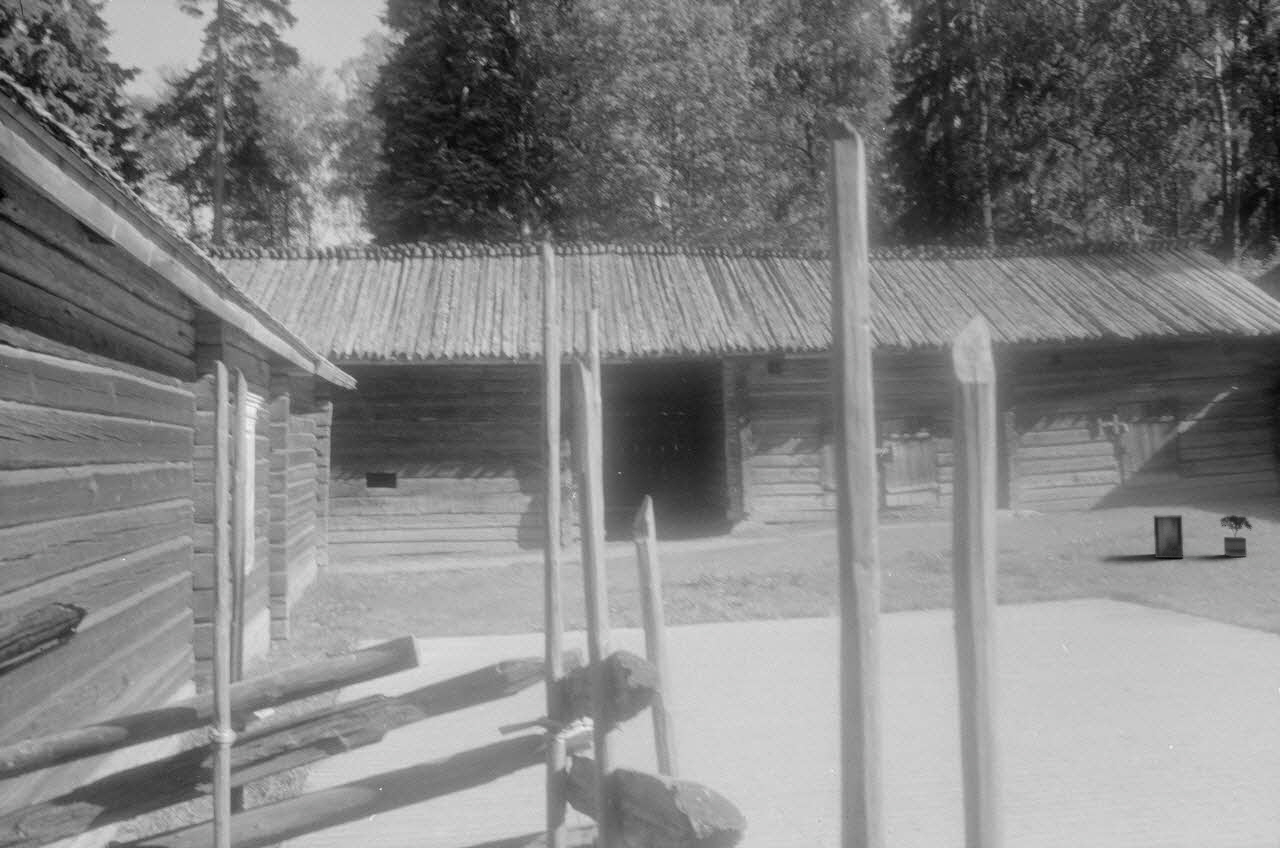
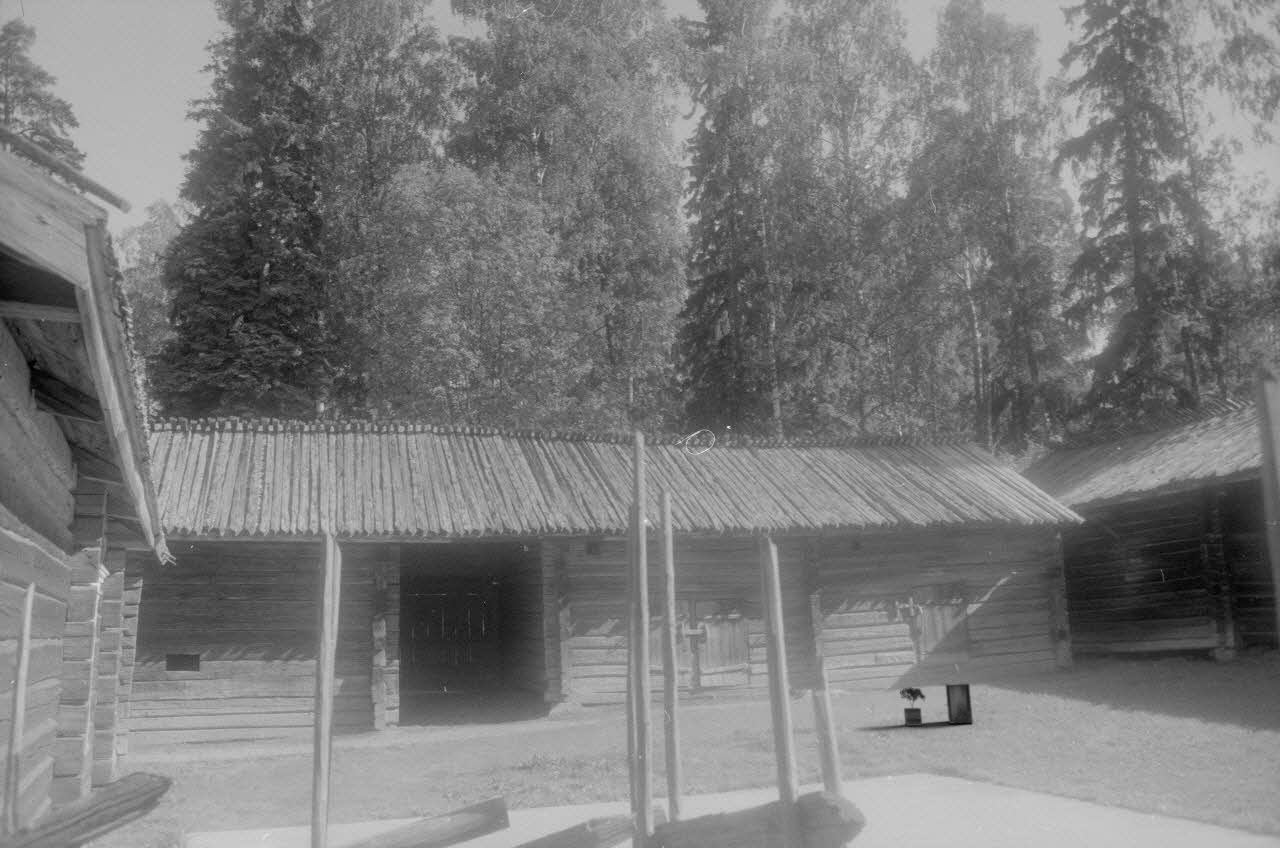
potted tree: present [1220,515,1252,557] -> present [900,687,925,726]

